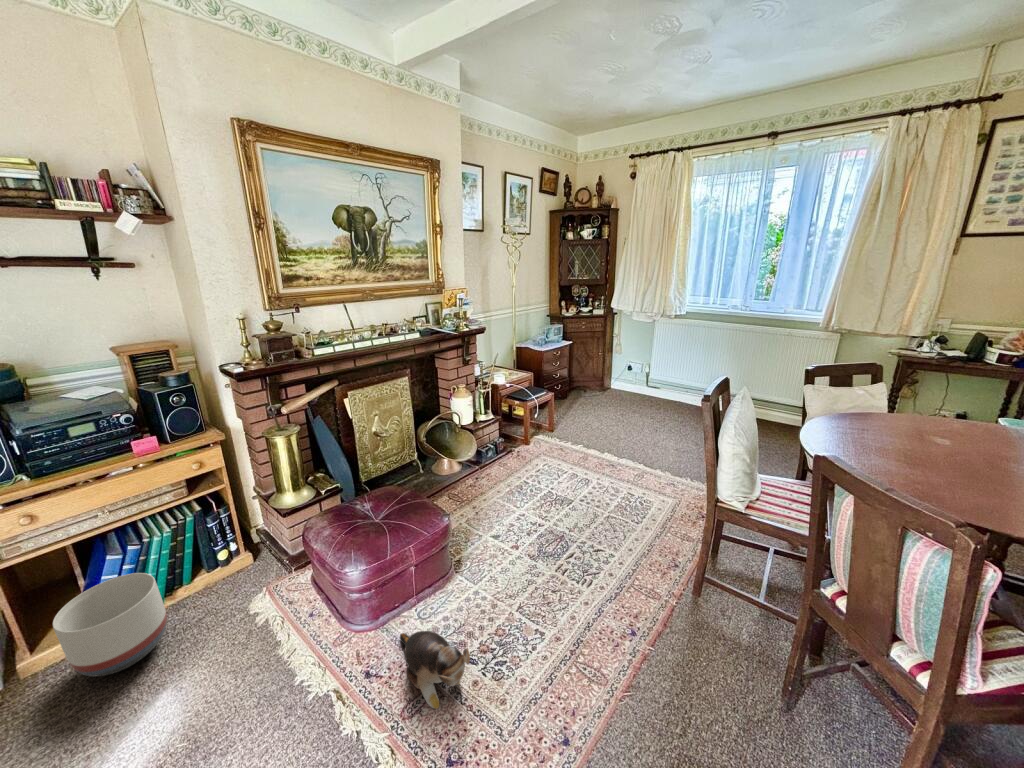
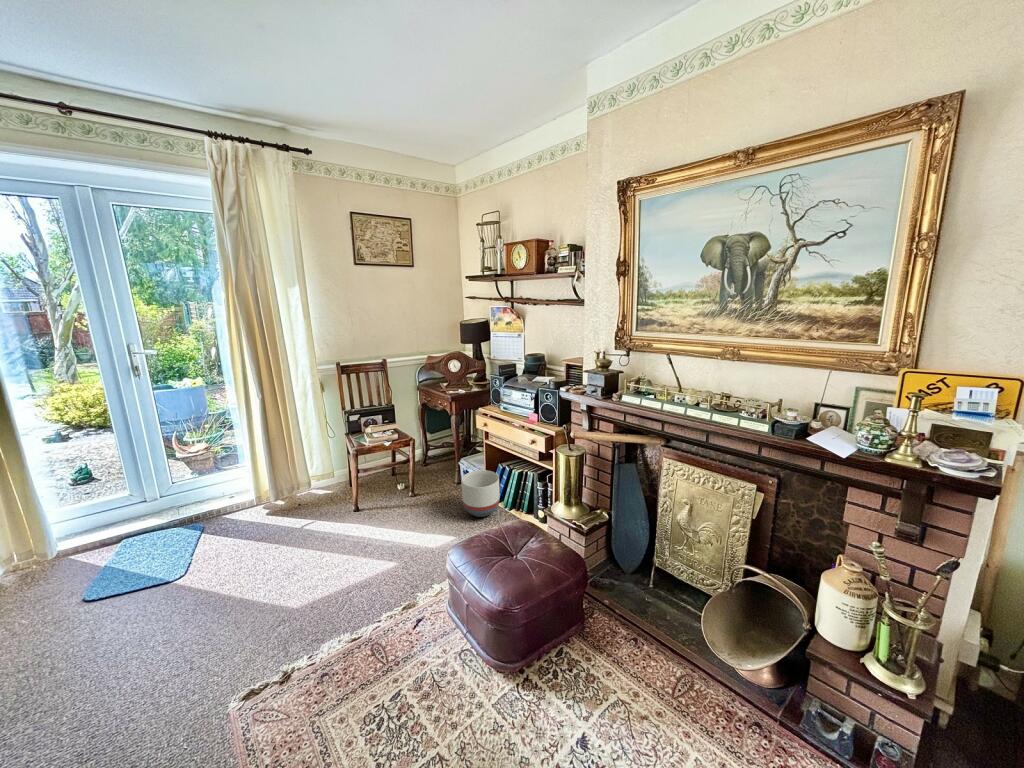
plush toy: present [400,631,470,709] -> none [339,622,447,683]

